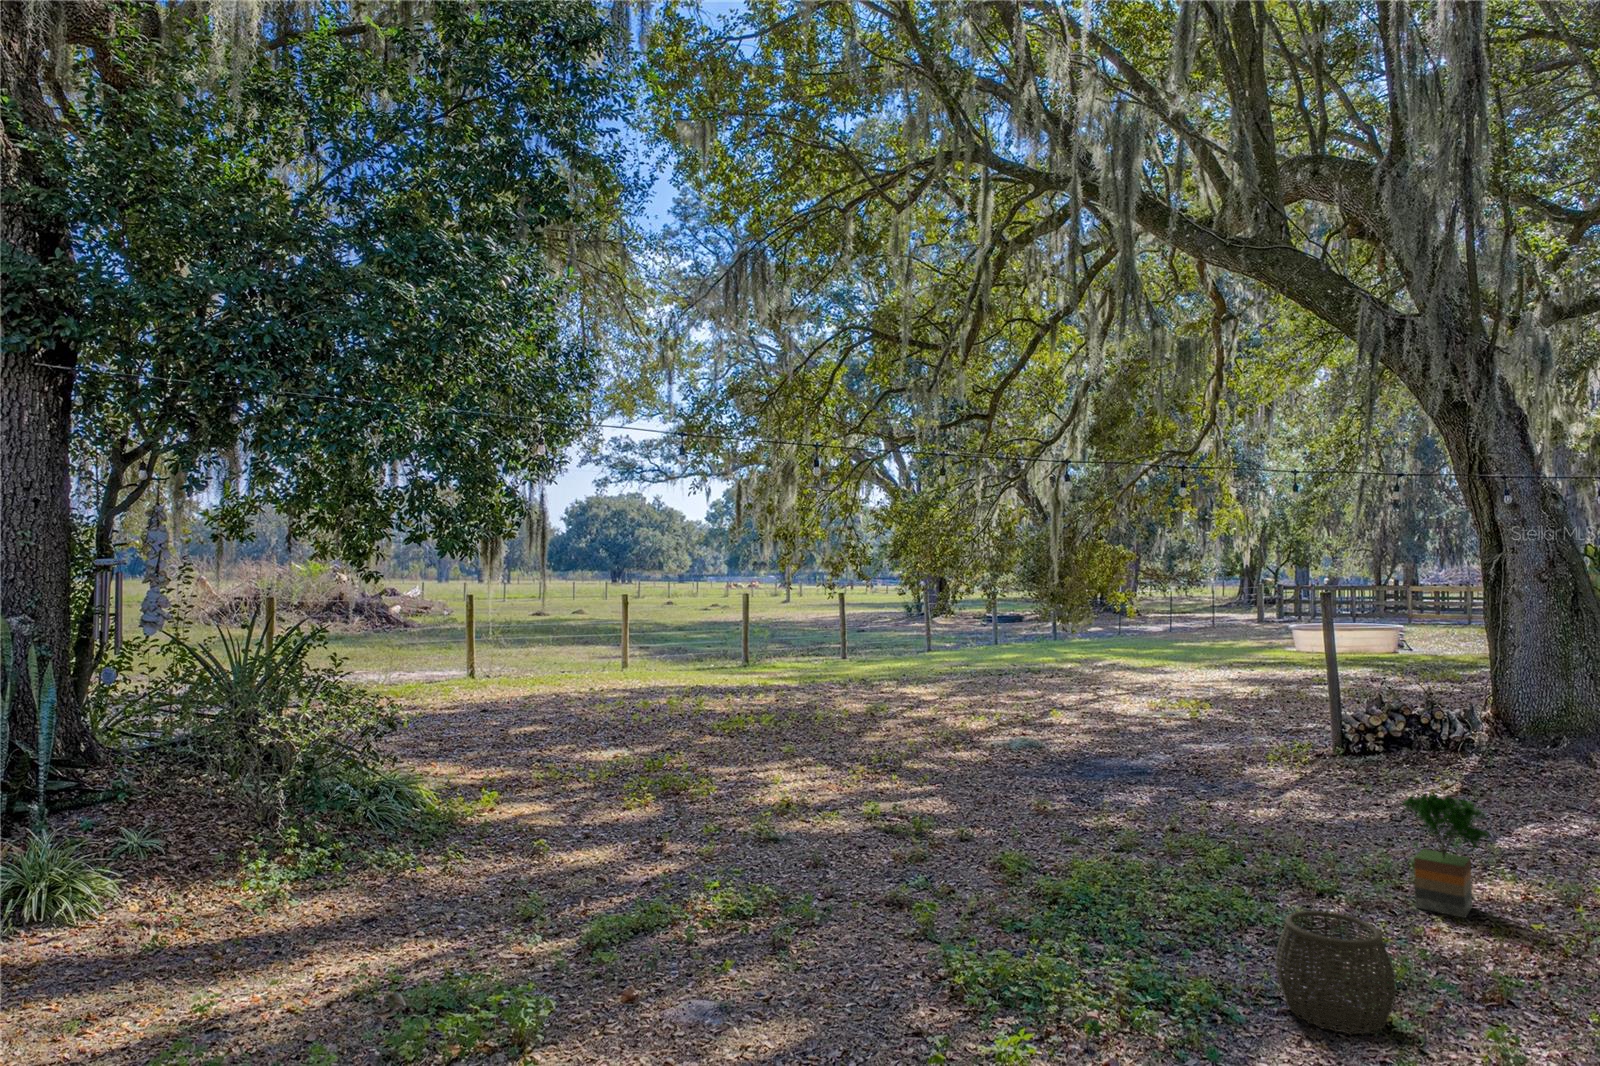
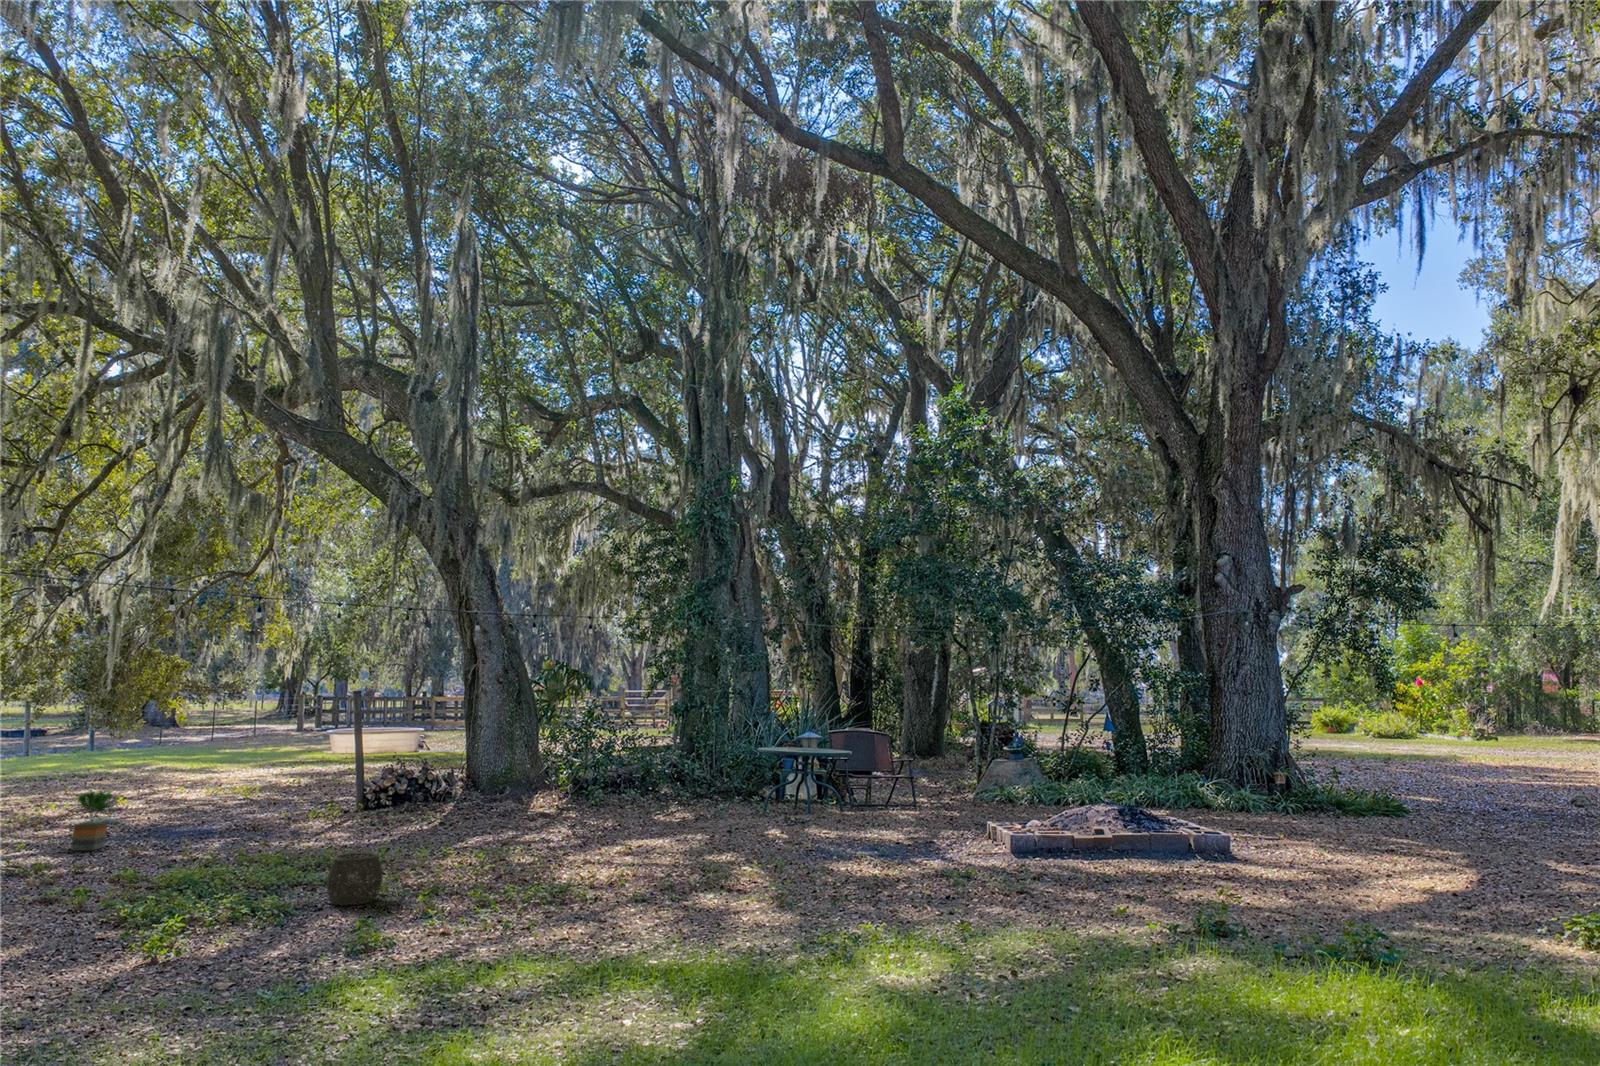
potted tree: present [1403,794,1489,918] -> present [71,791,117,851]

